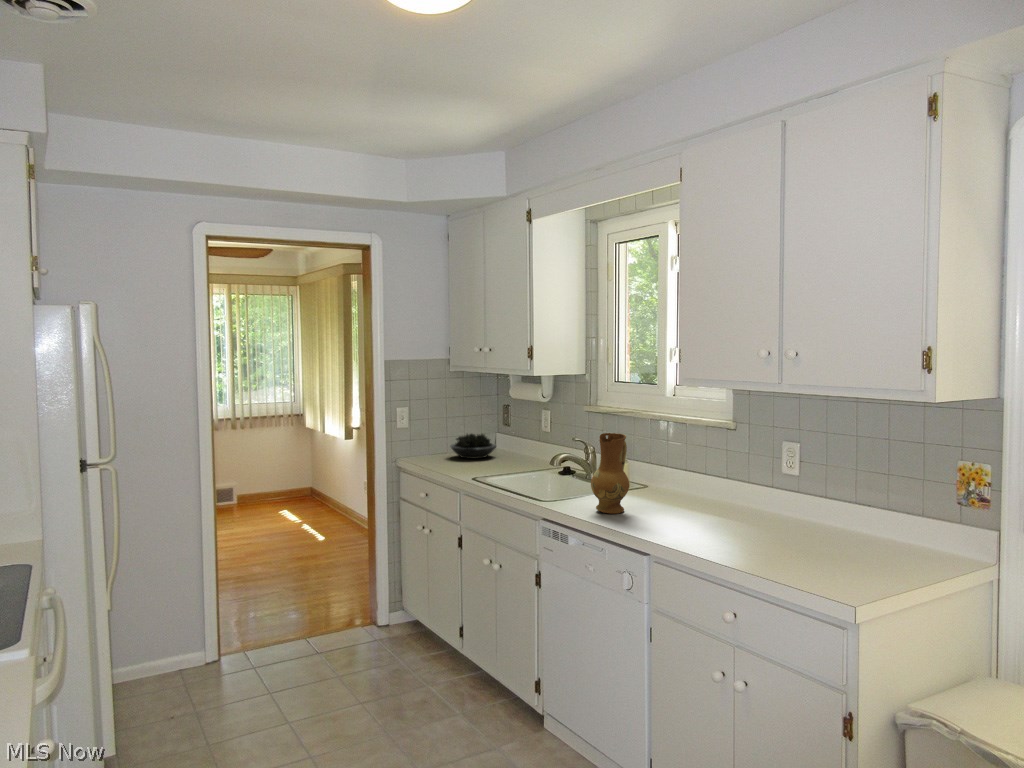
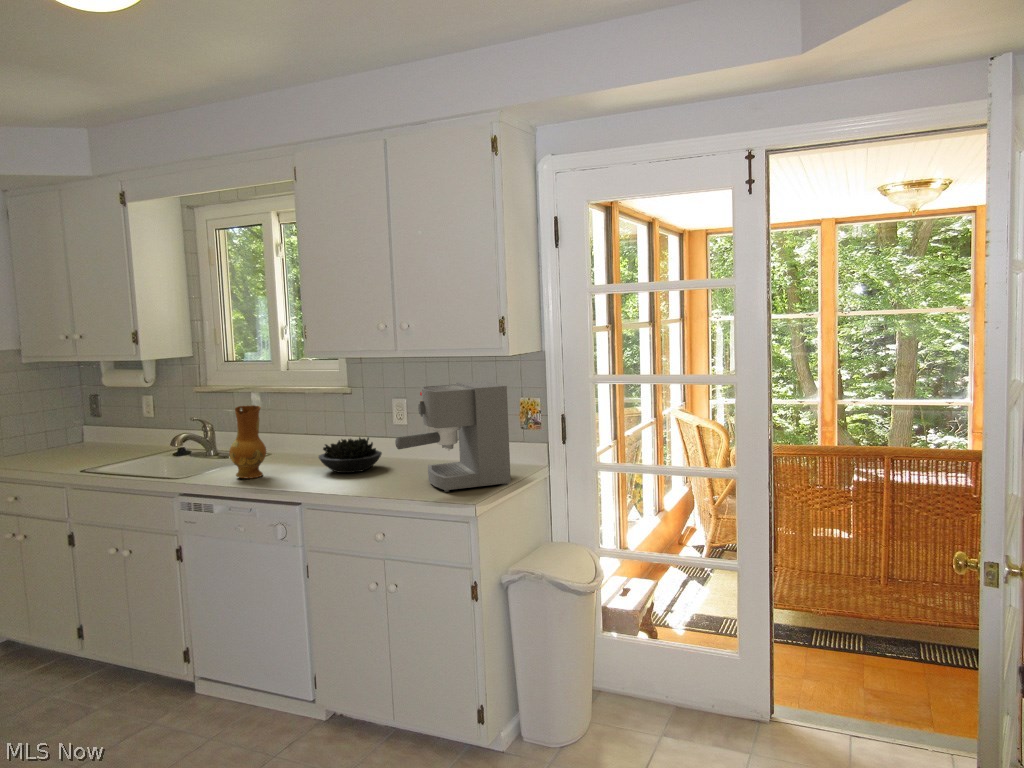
coffee maker: none [762,432,928,584] -> present [395,381,511,492]
succulent plant: present [450,434,496,459] -> present [319,437,382,473]

